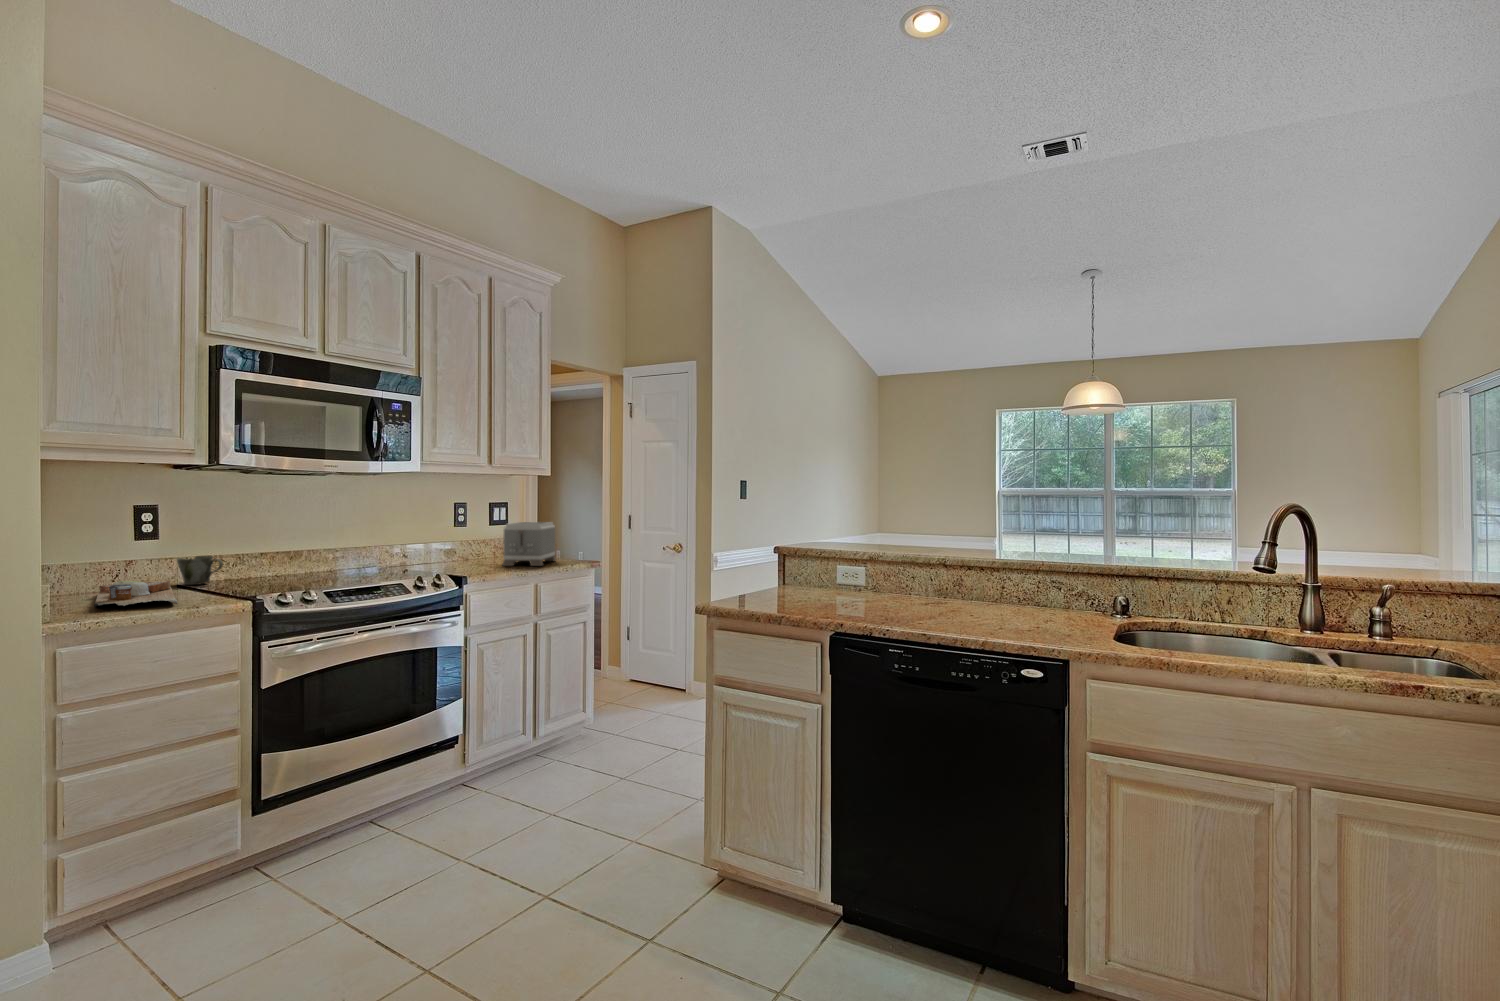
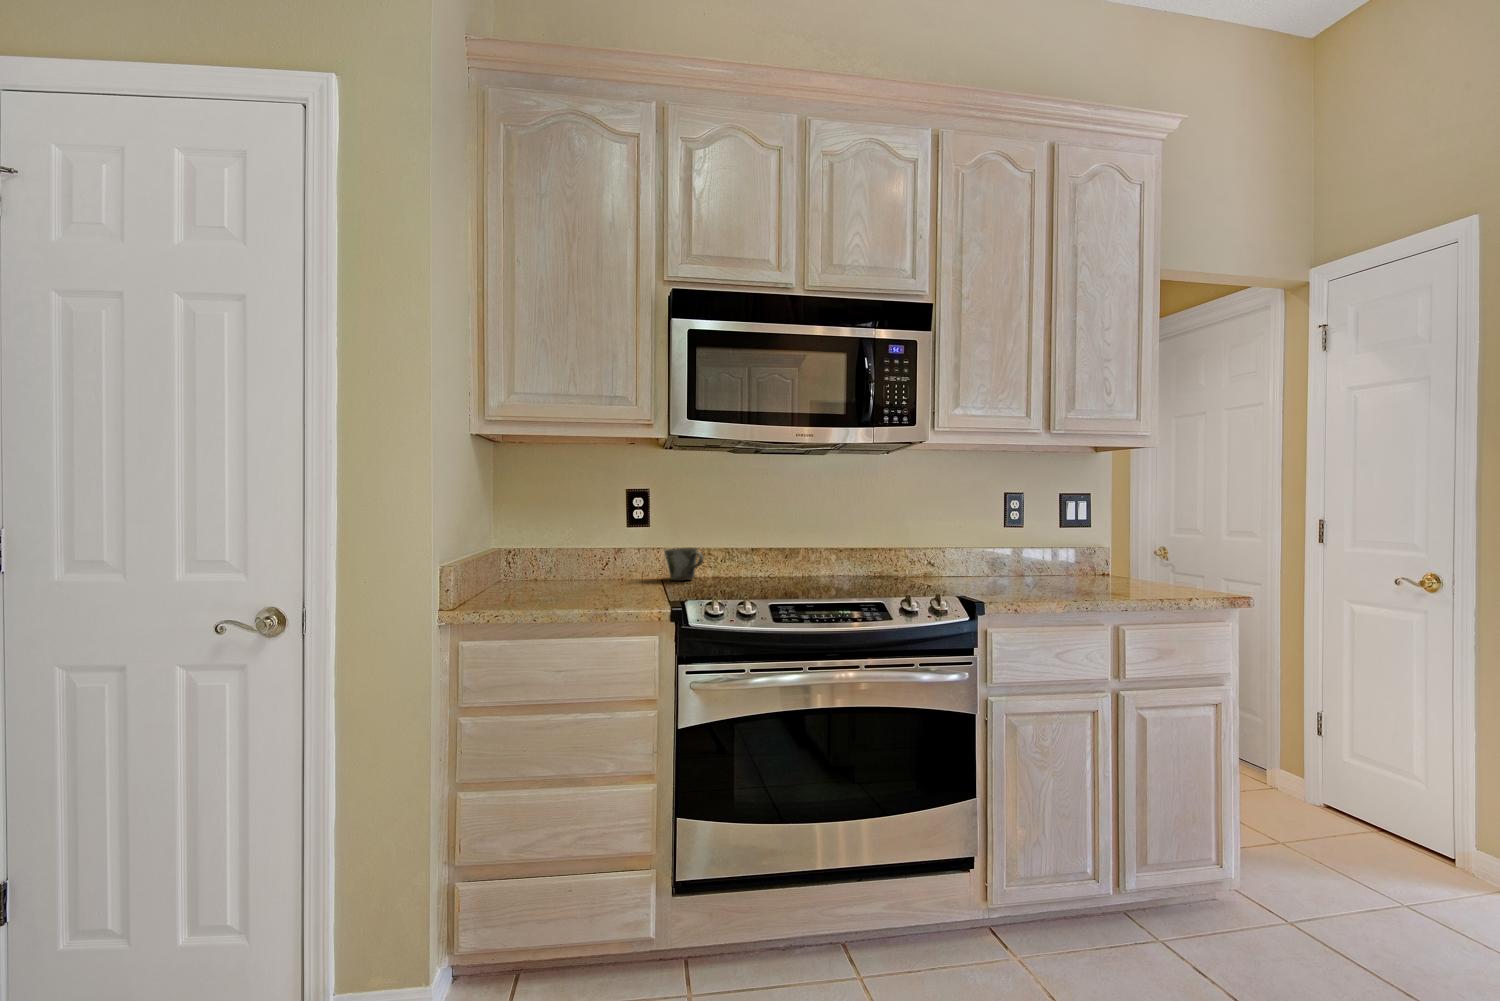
toaster: present [502,522,556,566] -> none [1068,523,1171,596]
cutting board: present [94,581,178,607] -> none [523,571,642,604]

